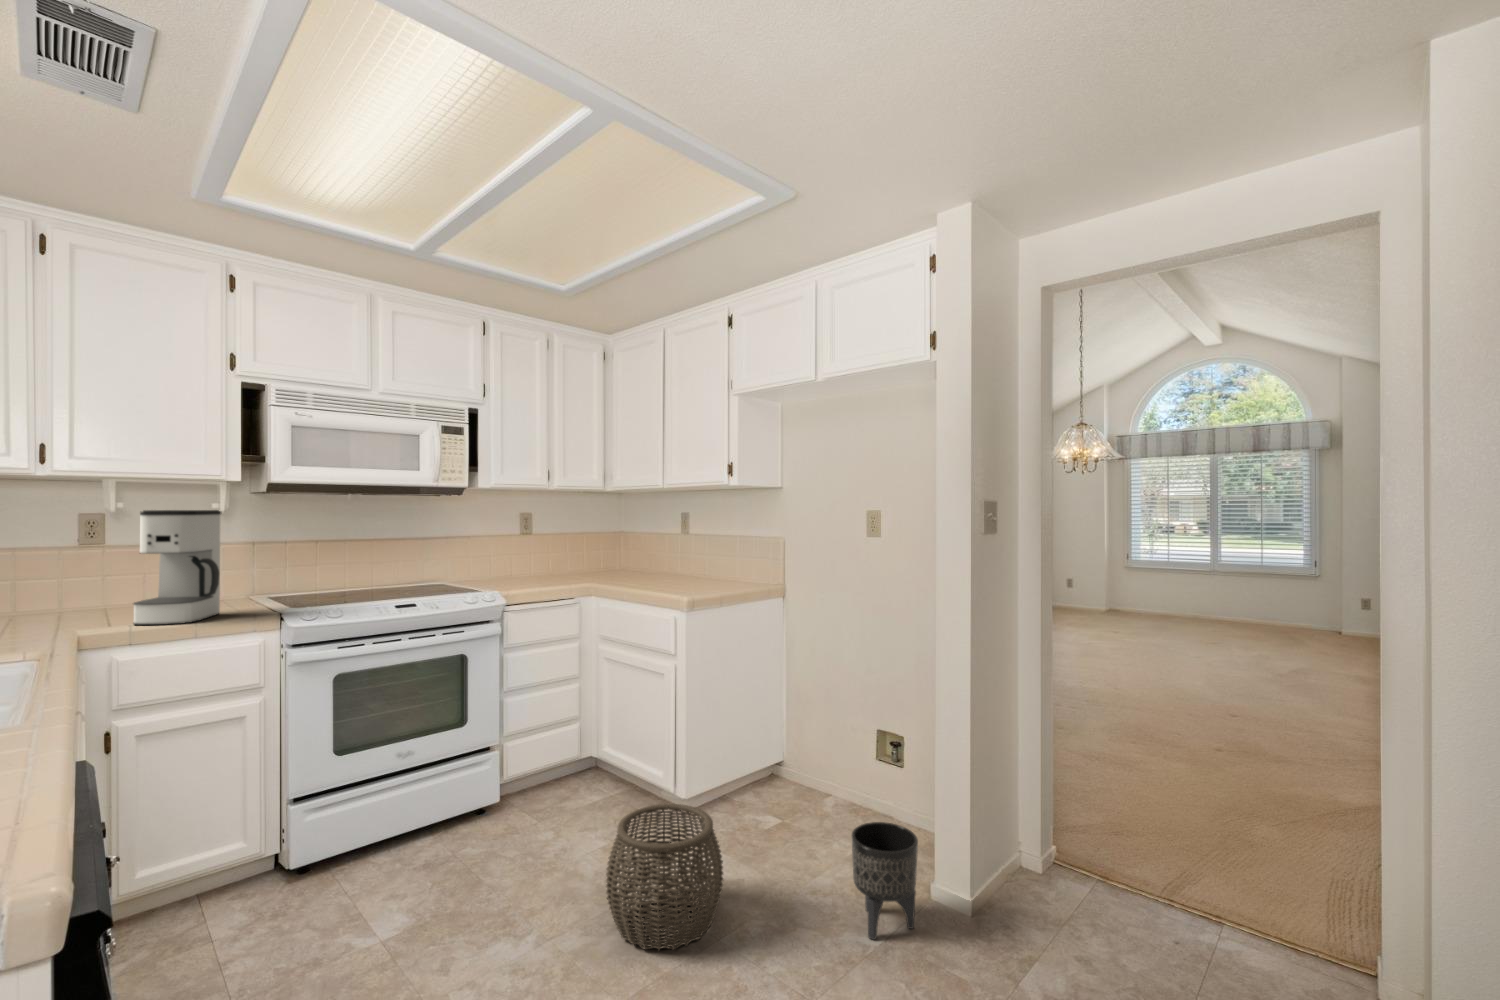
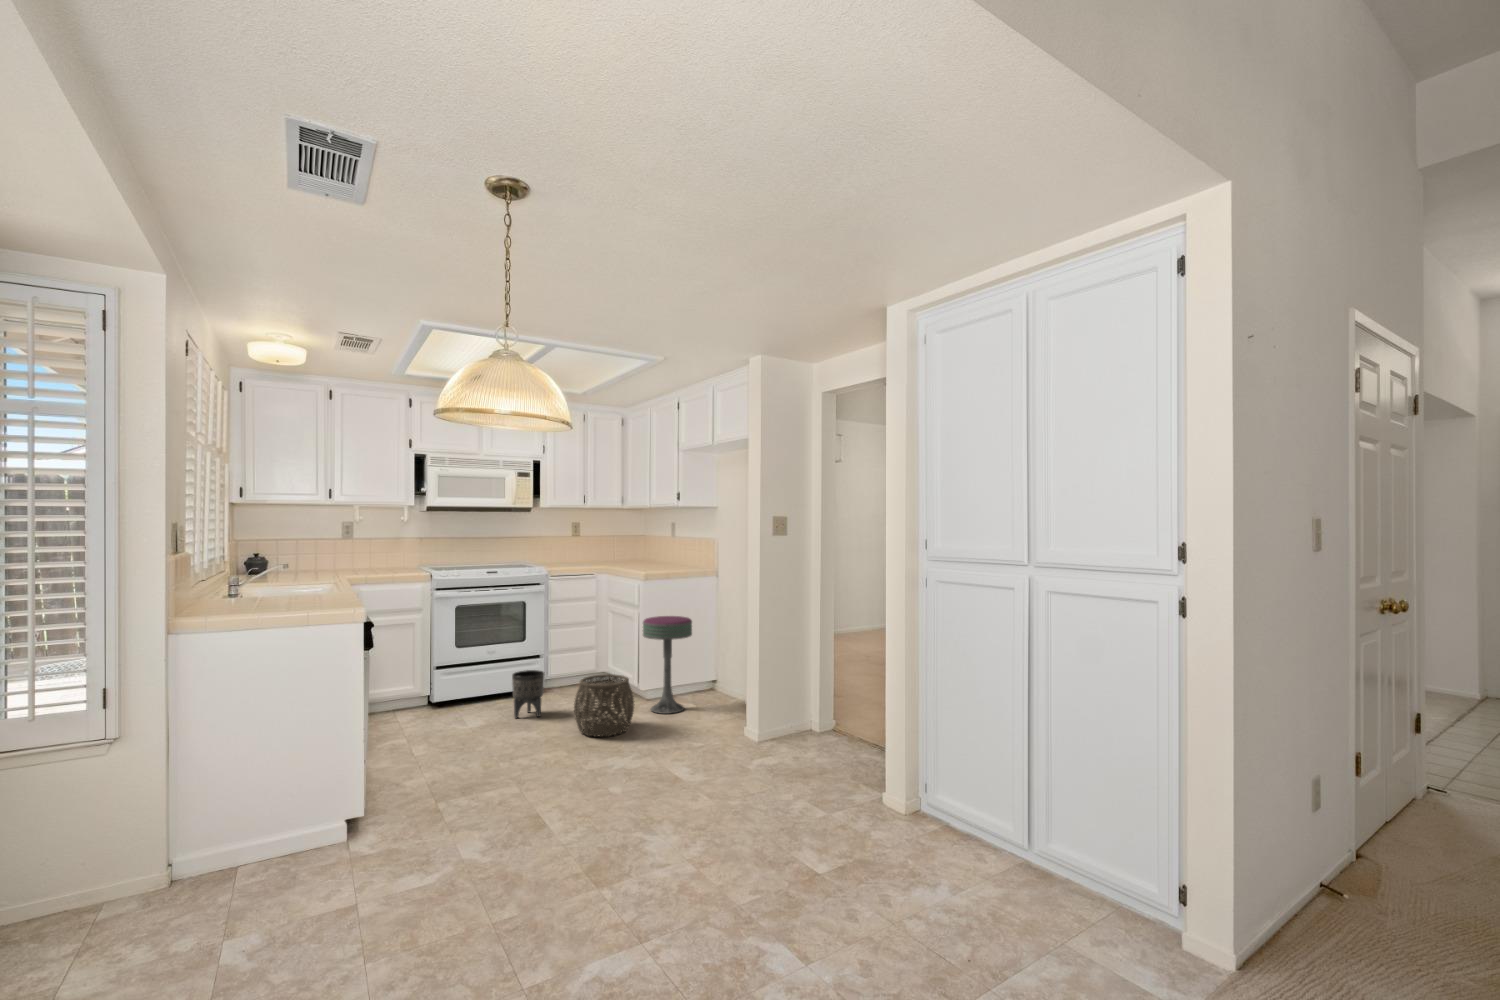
coffee maker: present [133,510,221,625] -> none [367,521,405,576]
bar stool: none [699,674,785,855] -> present [643,616,692,714]
planter: present [852,822,918,940] -> present [512,670,544,718]

